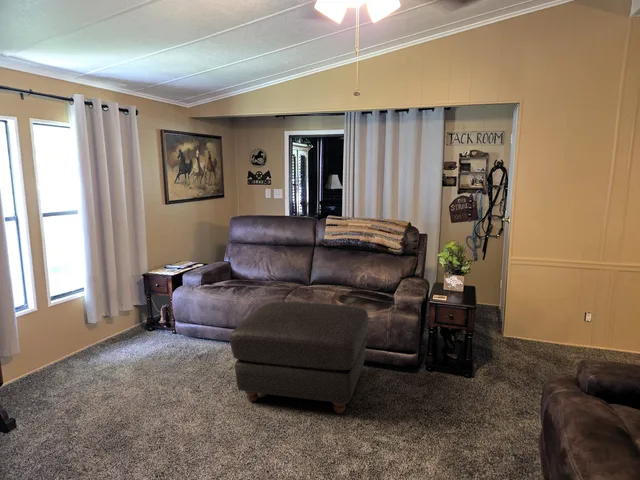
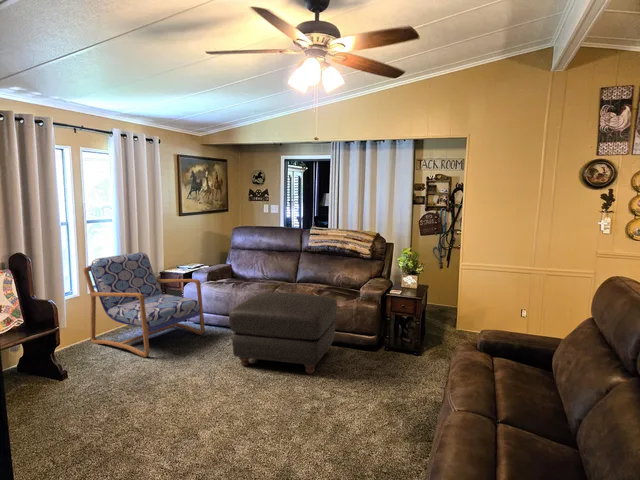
armchair: none [41,251,200,391] -> present [83,252,205,357]

